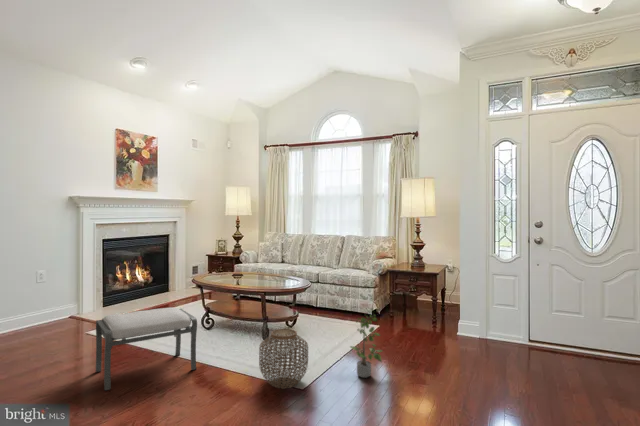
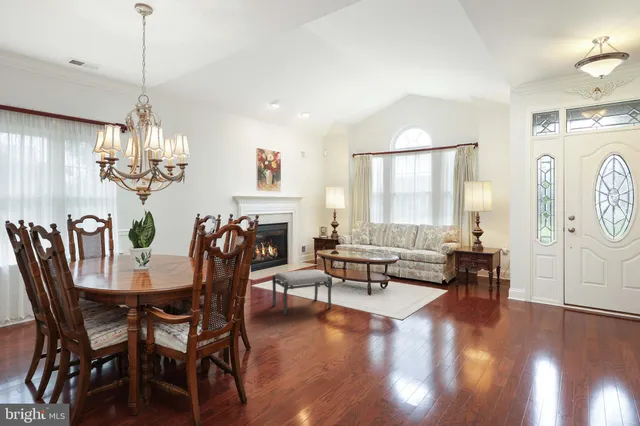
potted plant: present [350,315,382,378] -> none [431,276,454,317]
woven basket: present [259,329,308,388] -> none [374,284,405,320]

